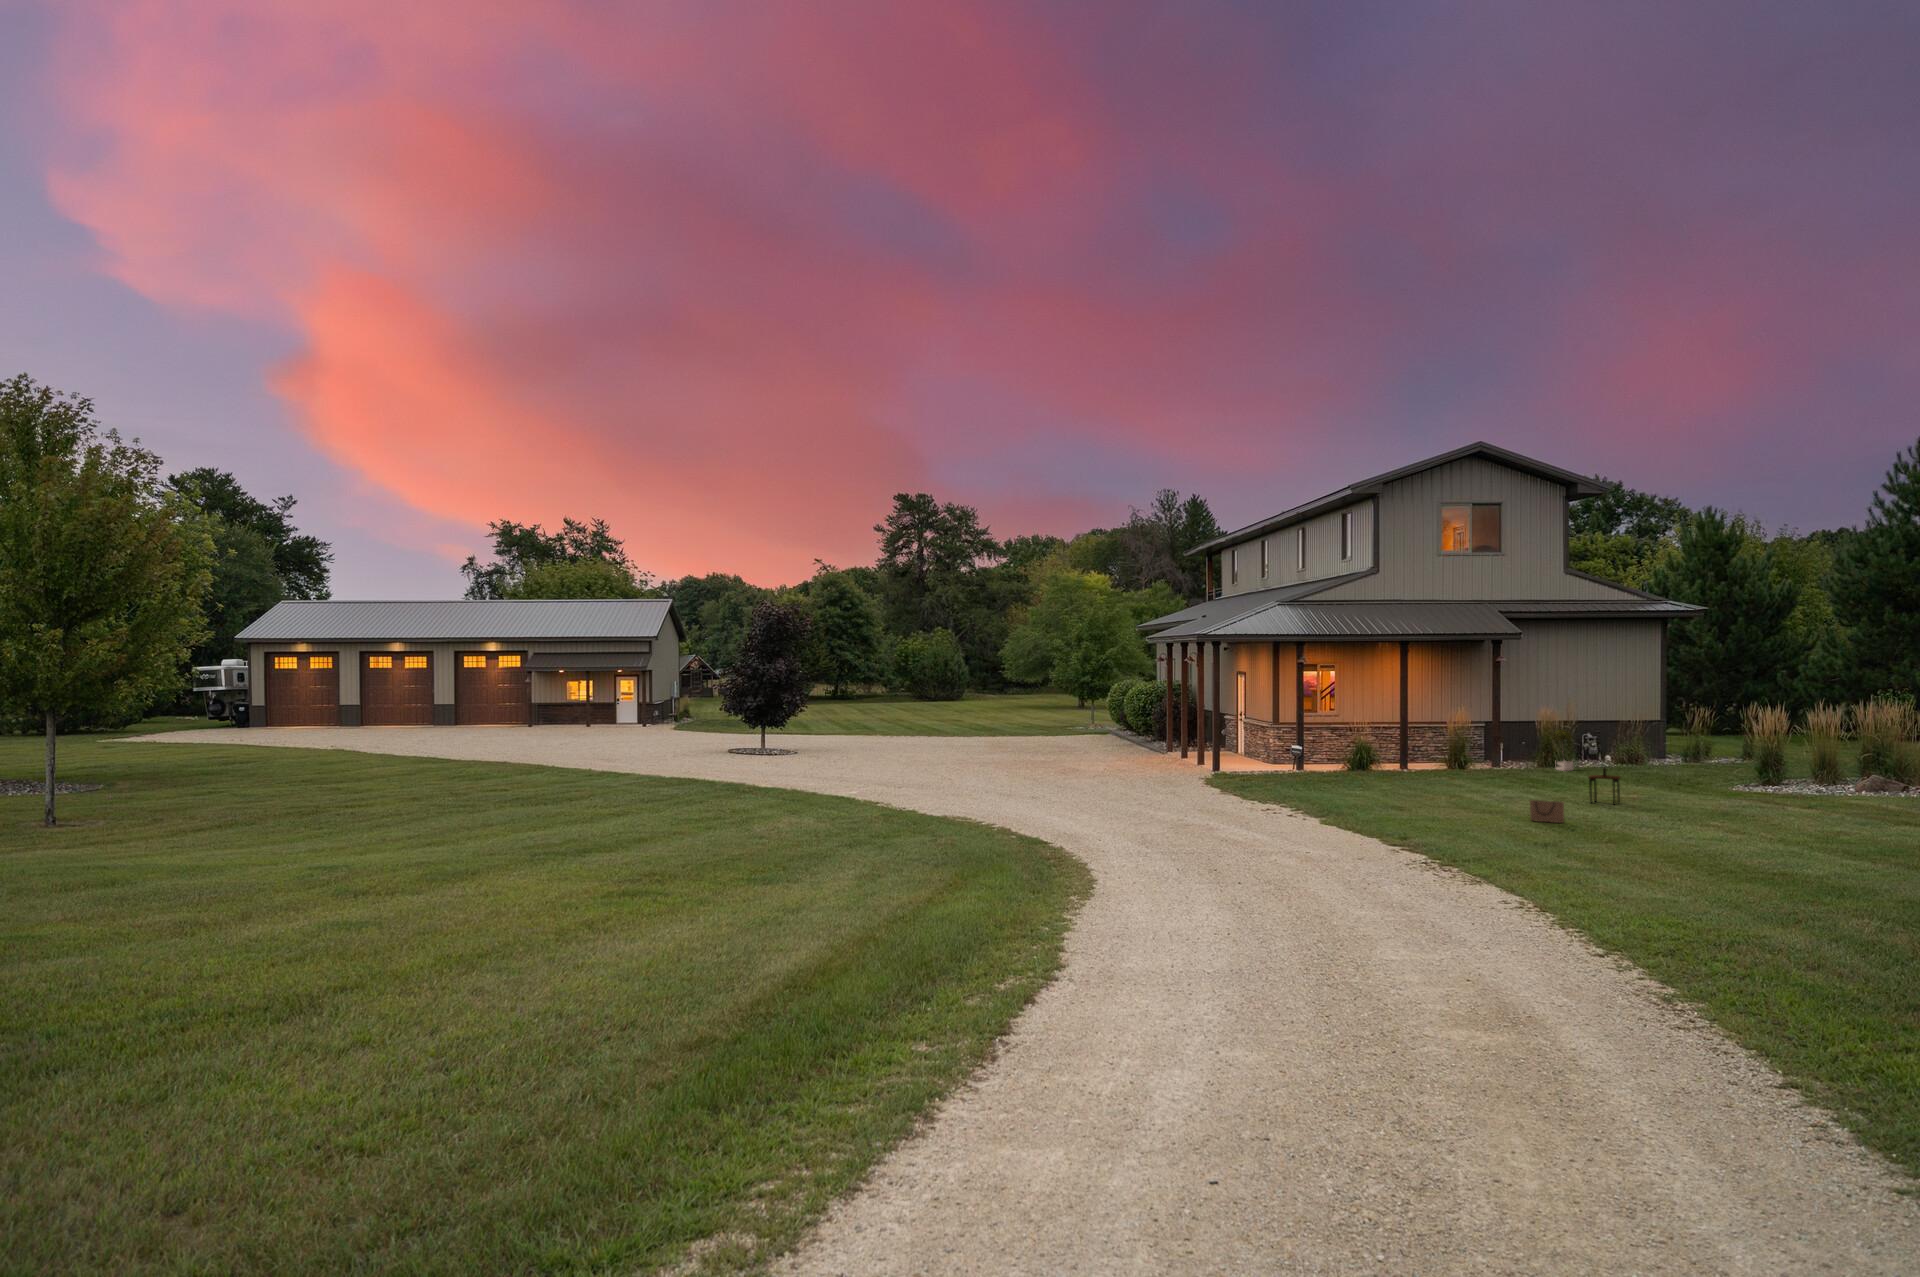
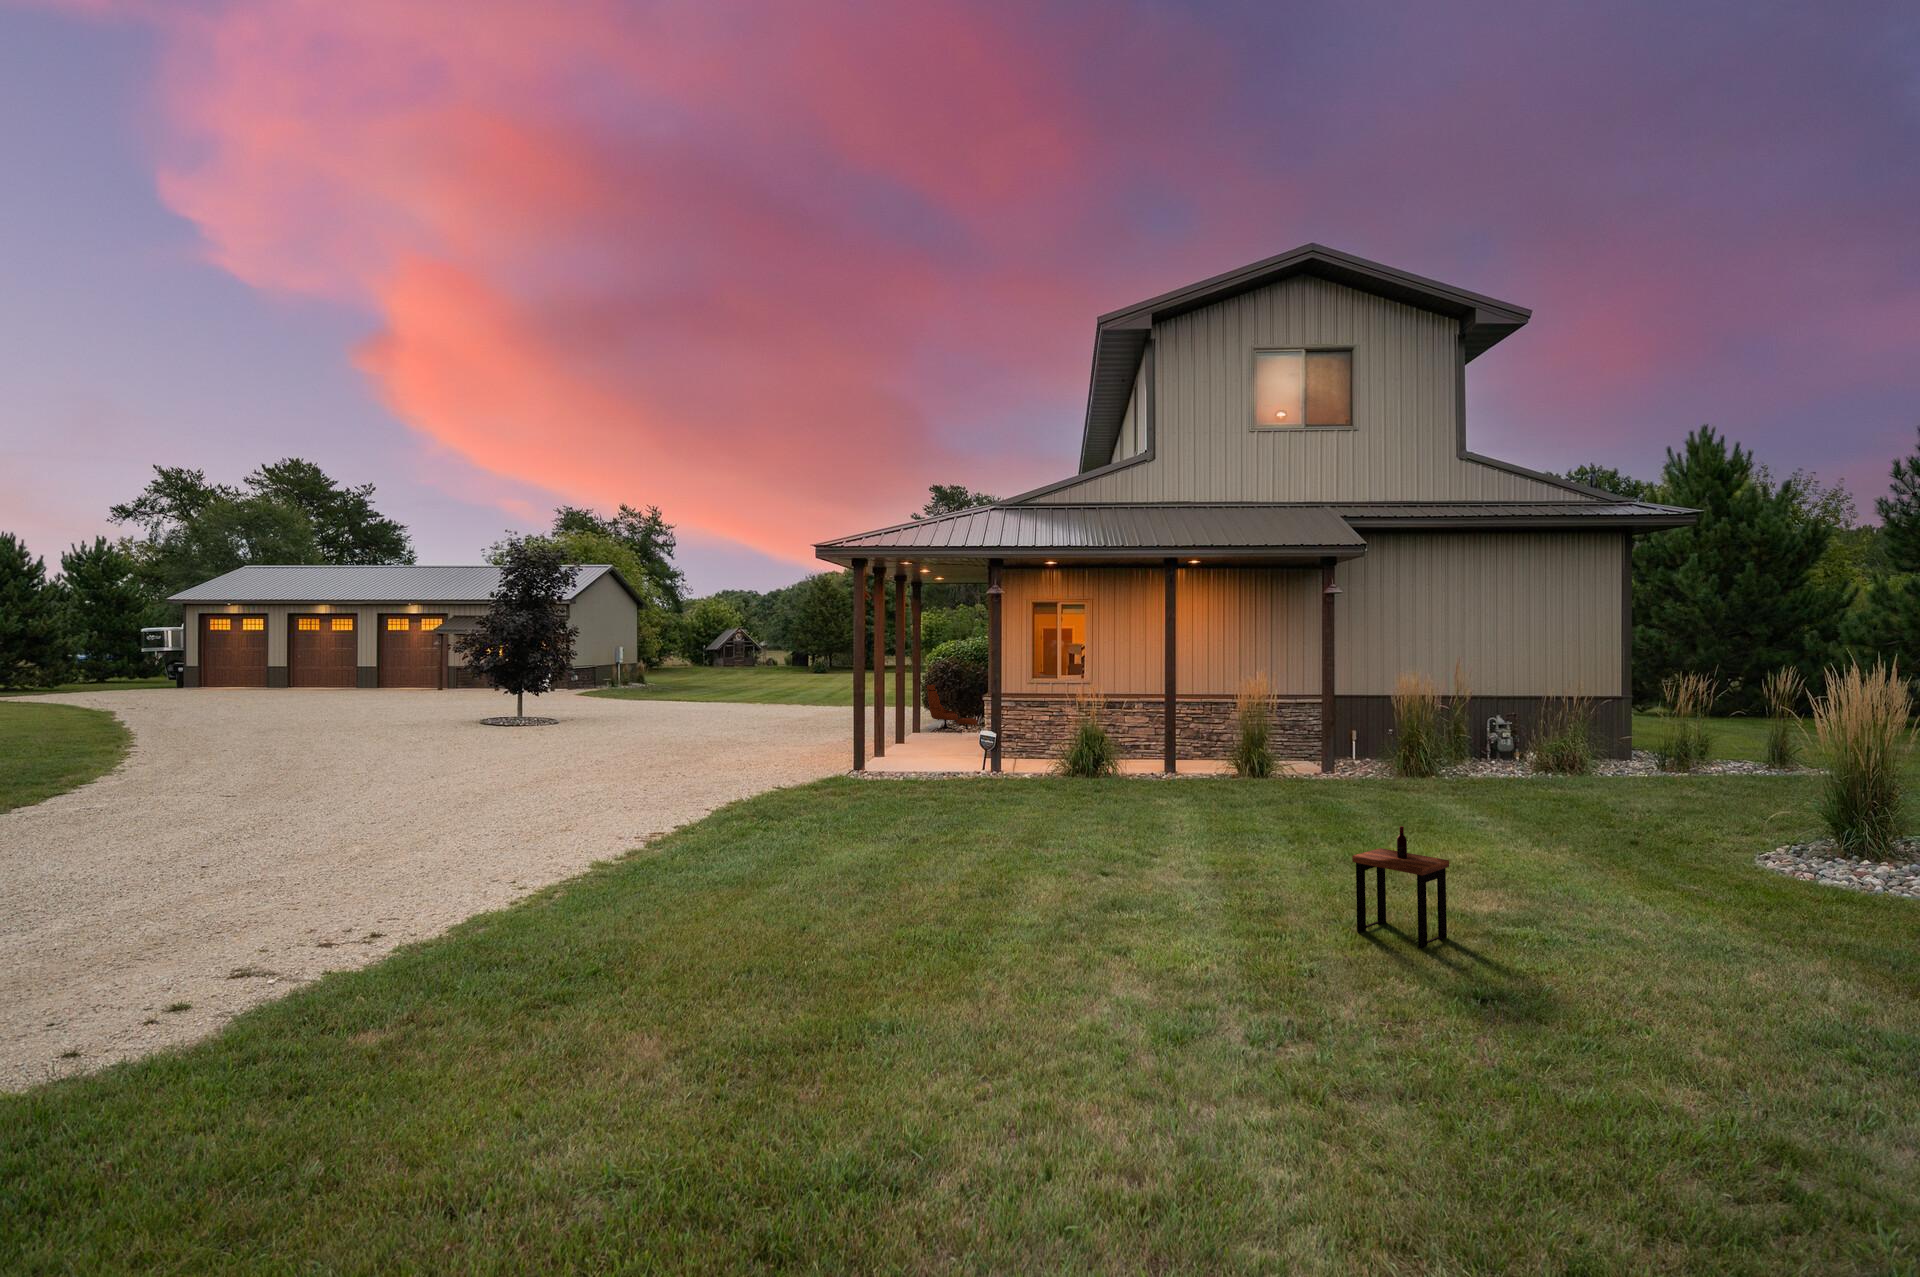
lounge chair: none [1161,719,1206,756] -> present [927,685,977,733]
potted tree: present [1552,730,1573,771] -> none [1412,709,1449,780]
basket: present [1530,800,1564,823] -> none [963,1009,1075,1150]

